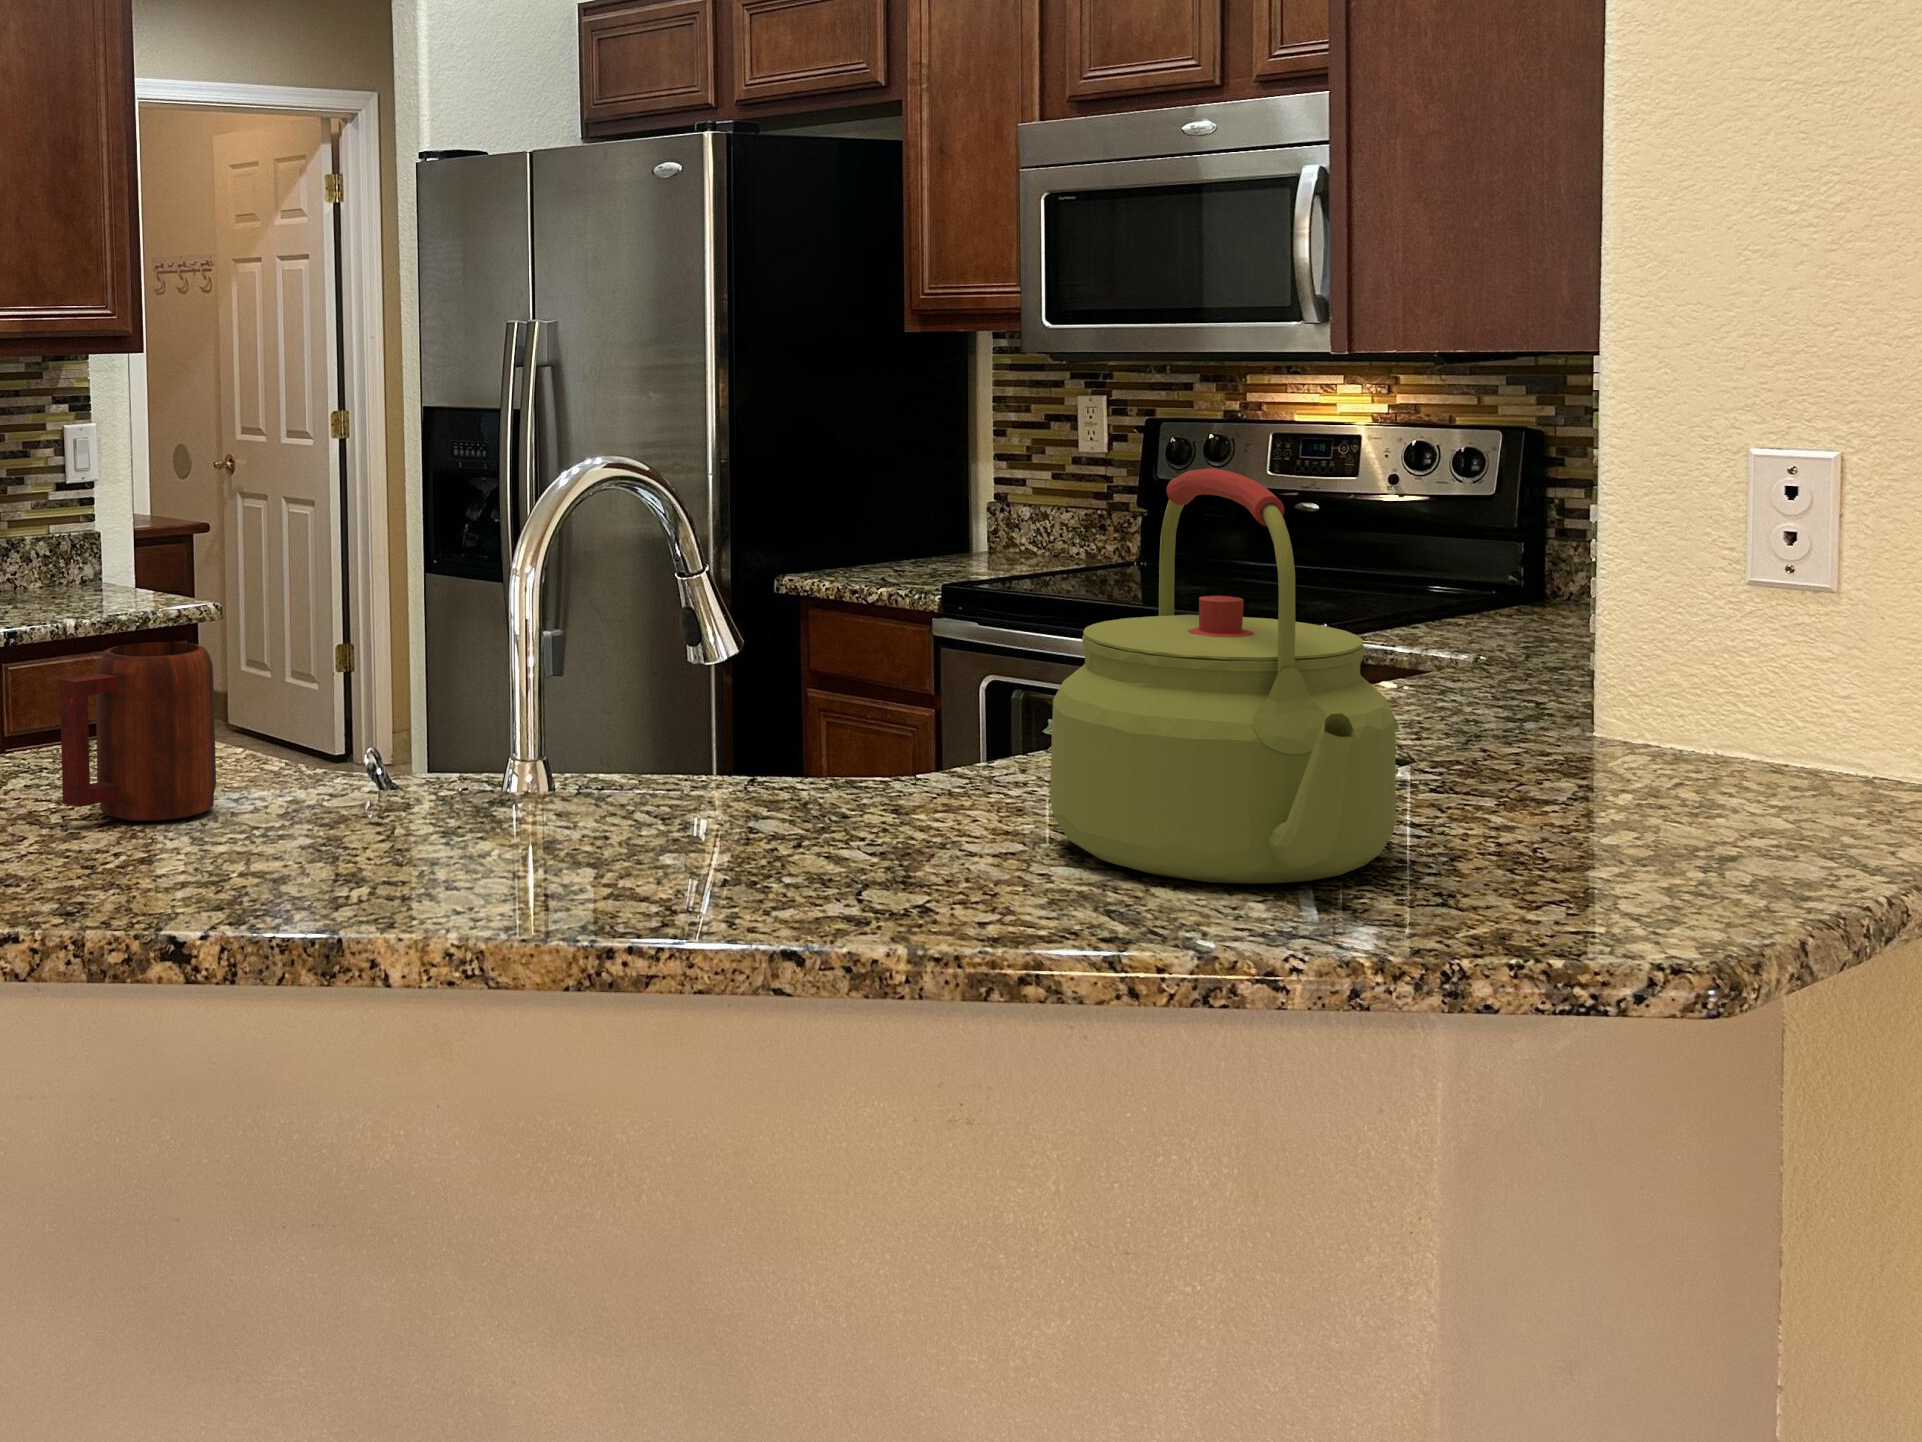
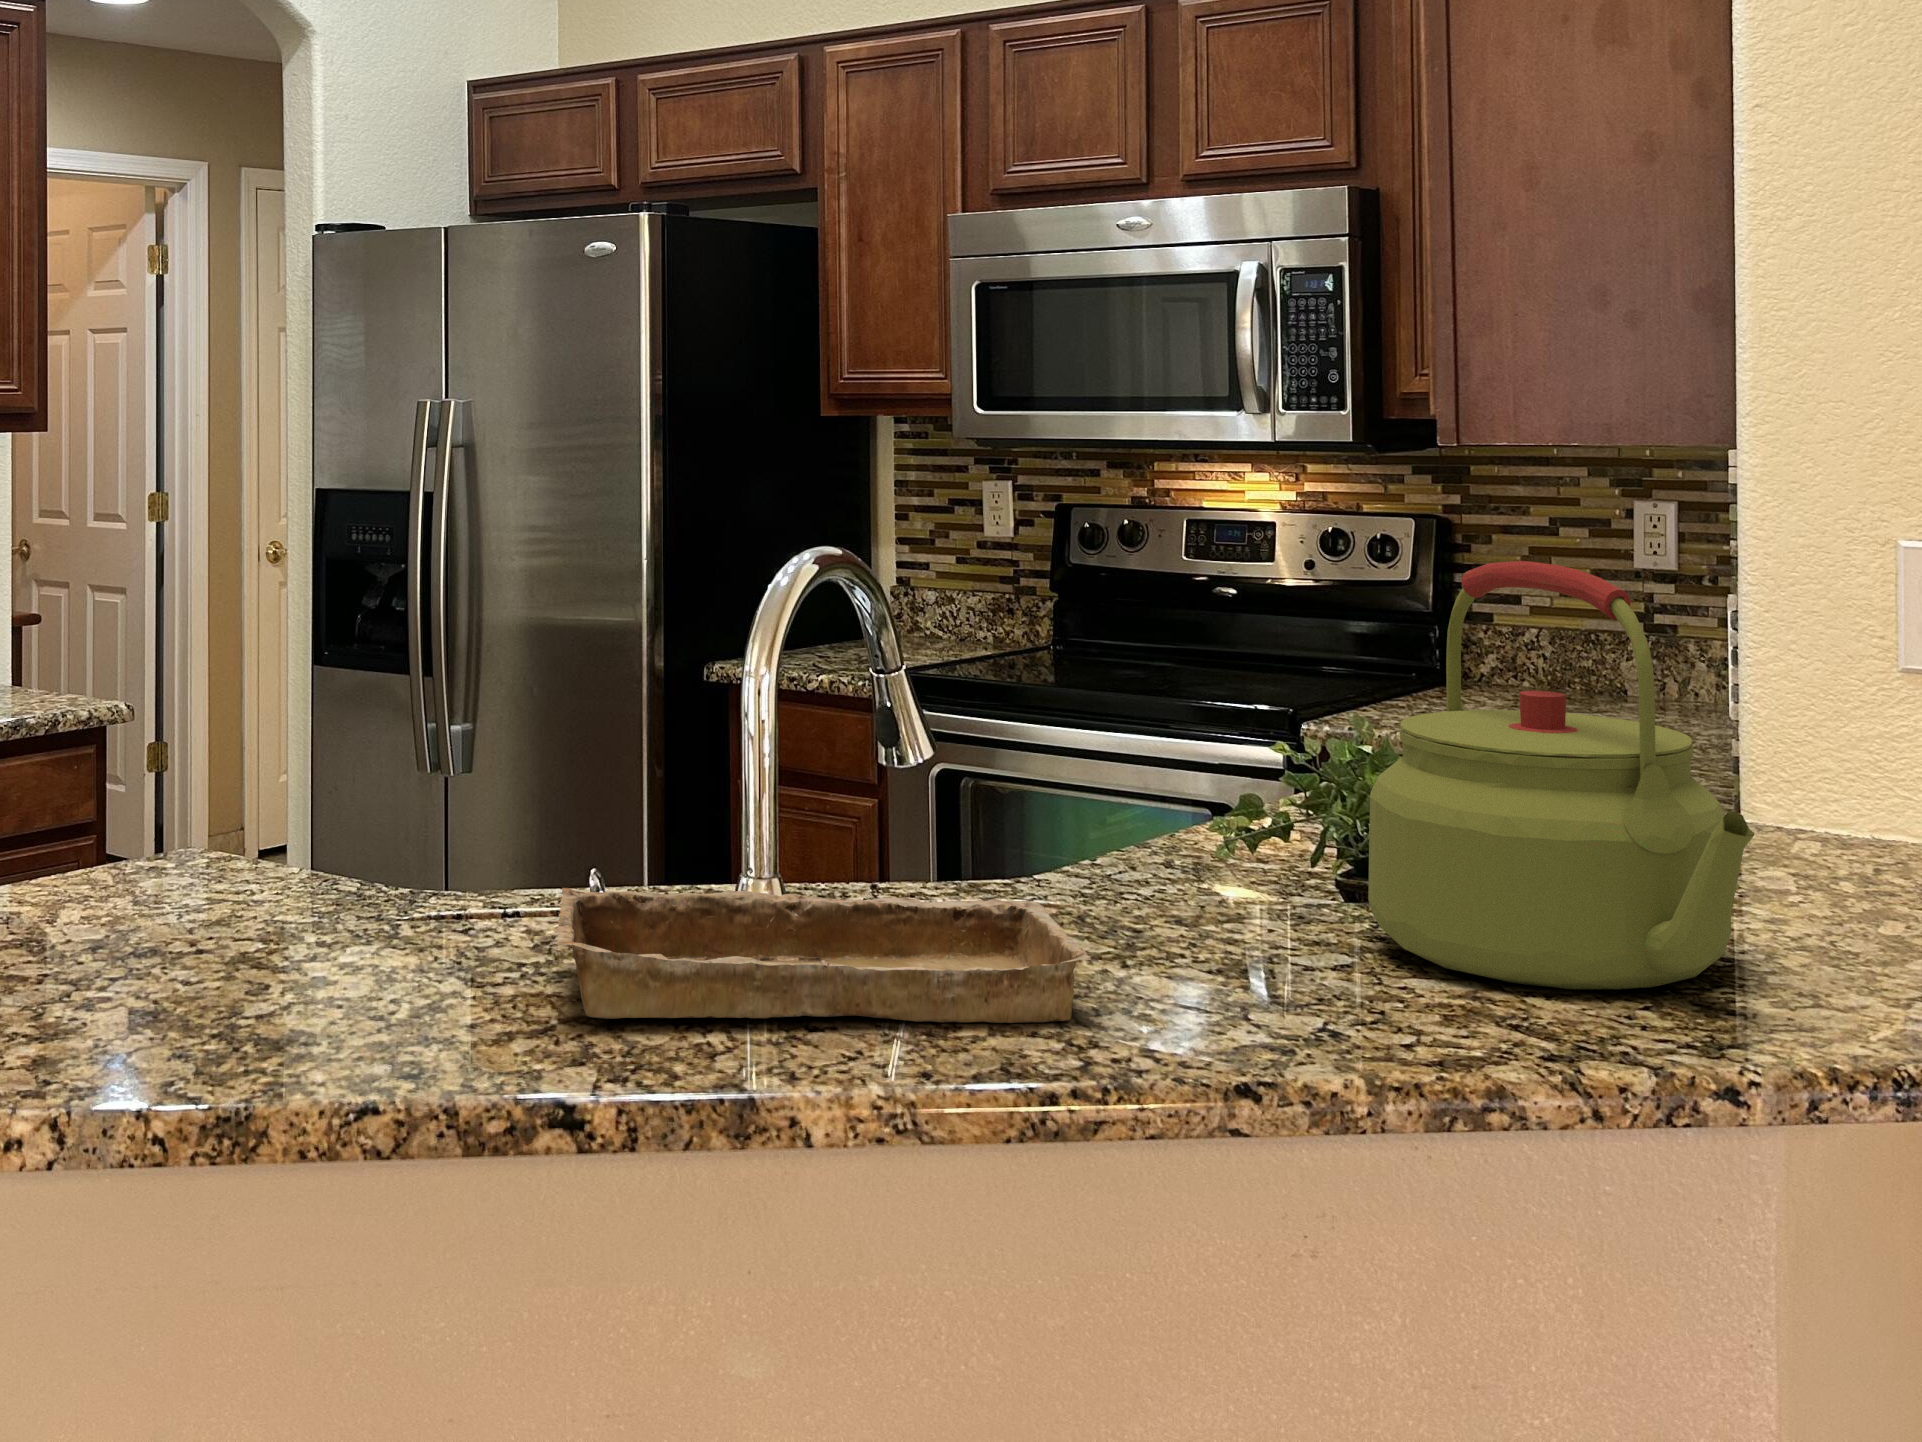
mug: present [60,642,216,821] -> none [301,756,457,959]
tray: none [223,762,724,892] -> present [553,888,1091,1023]

